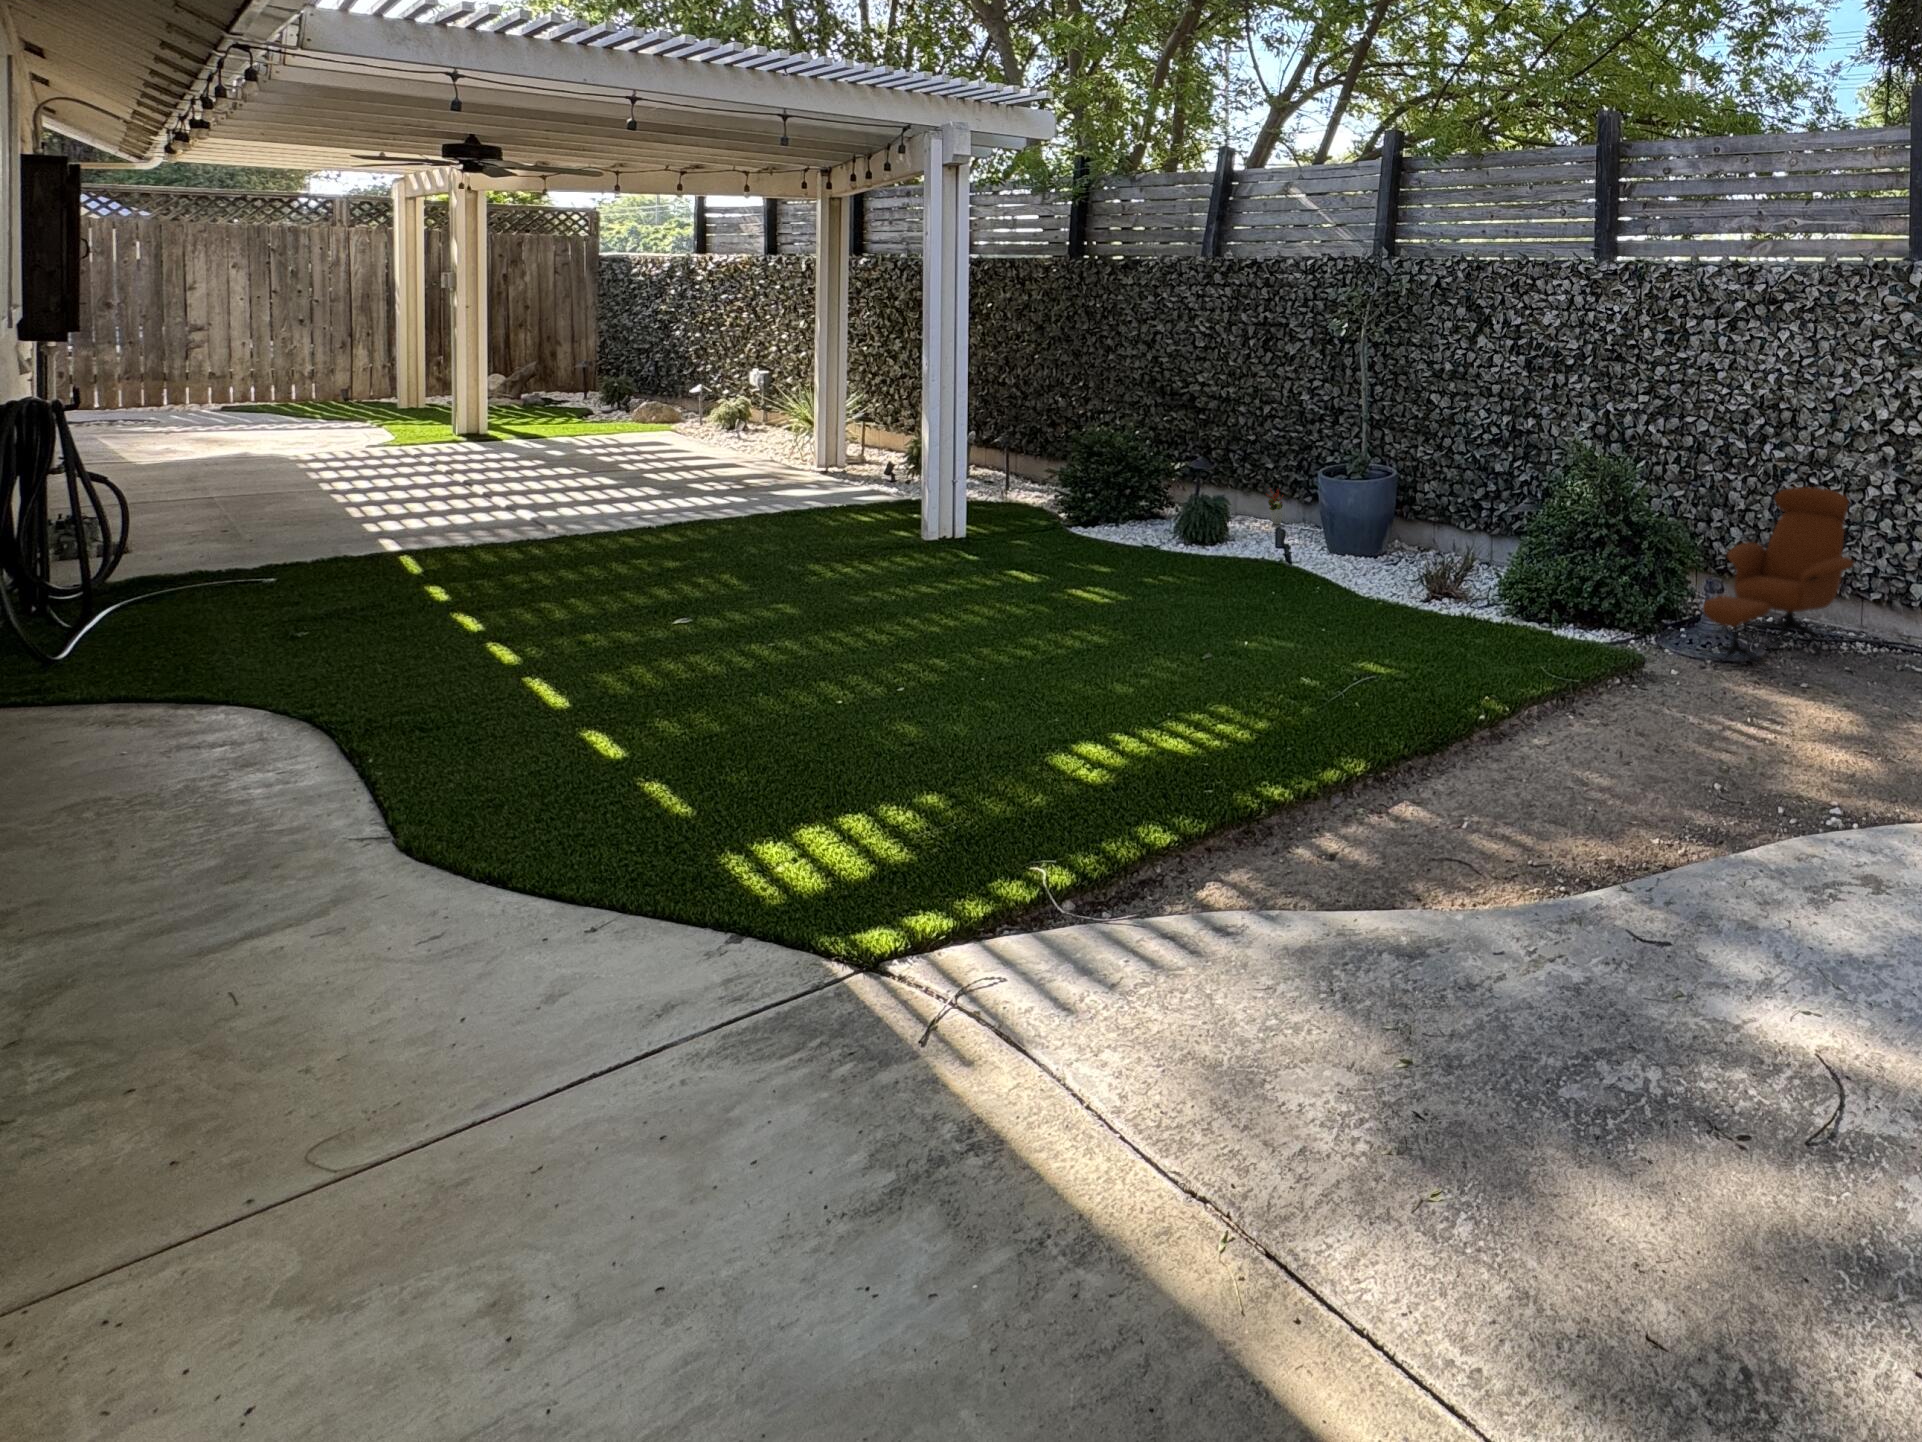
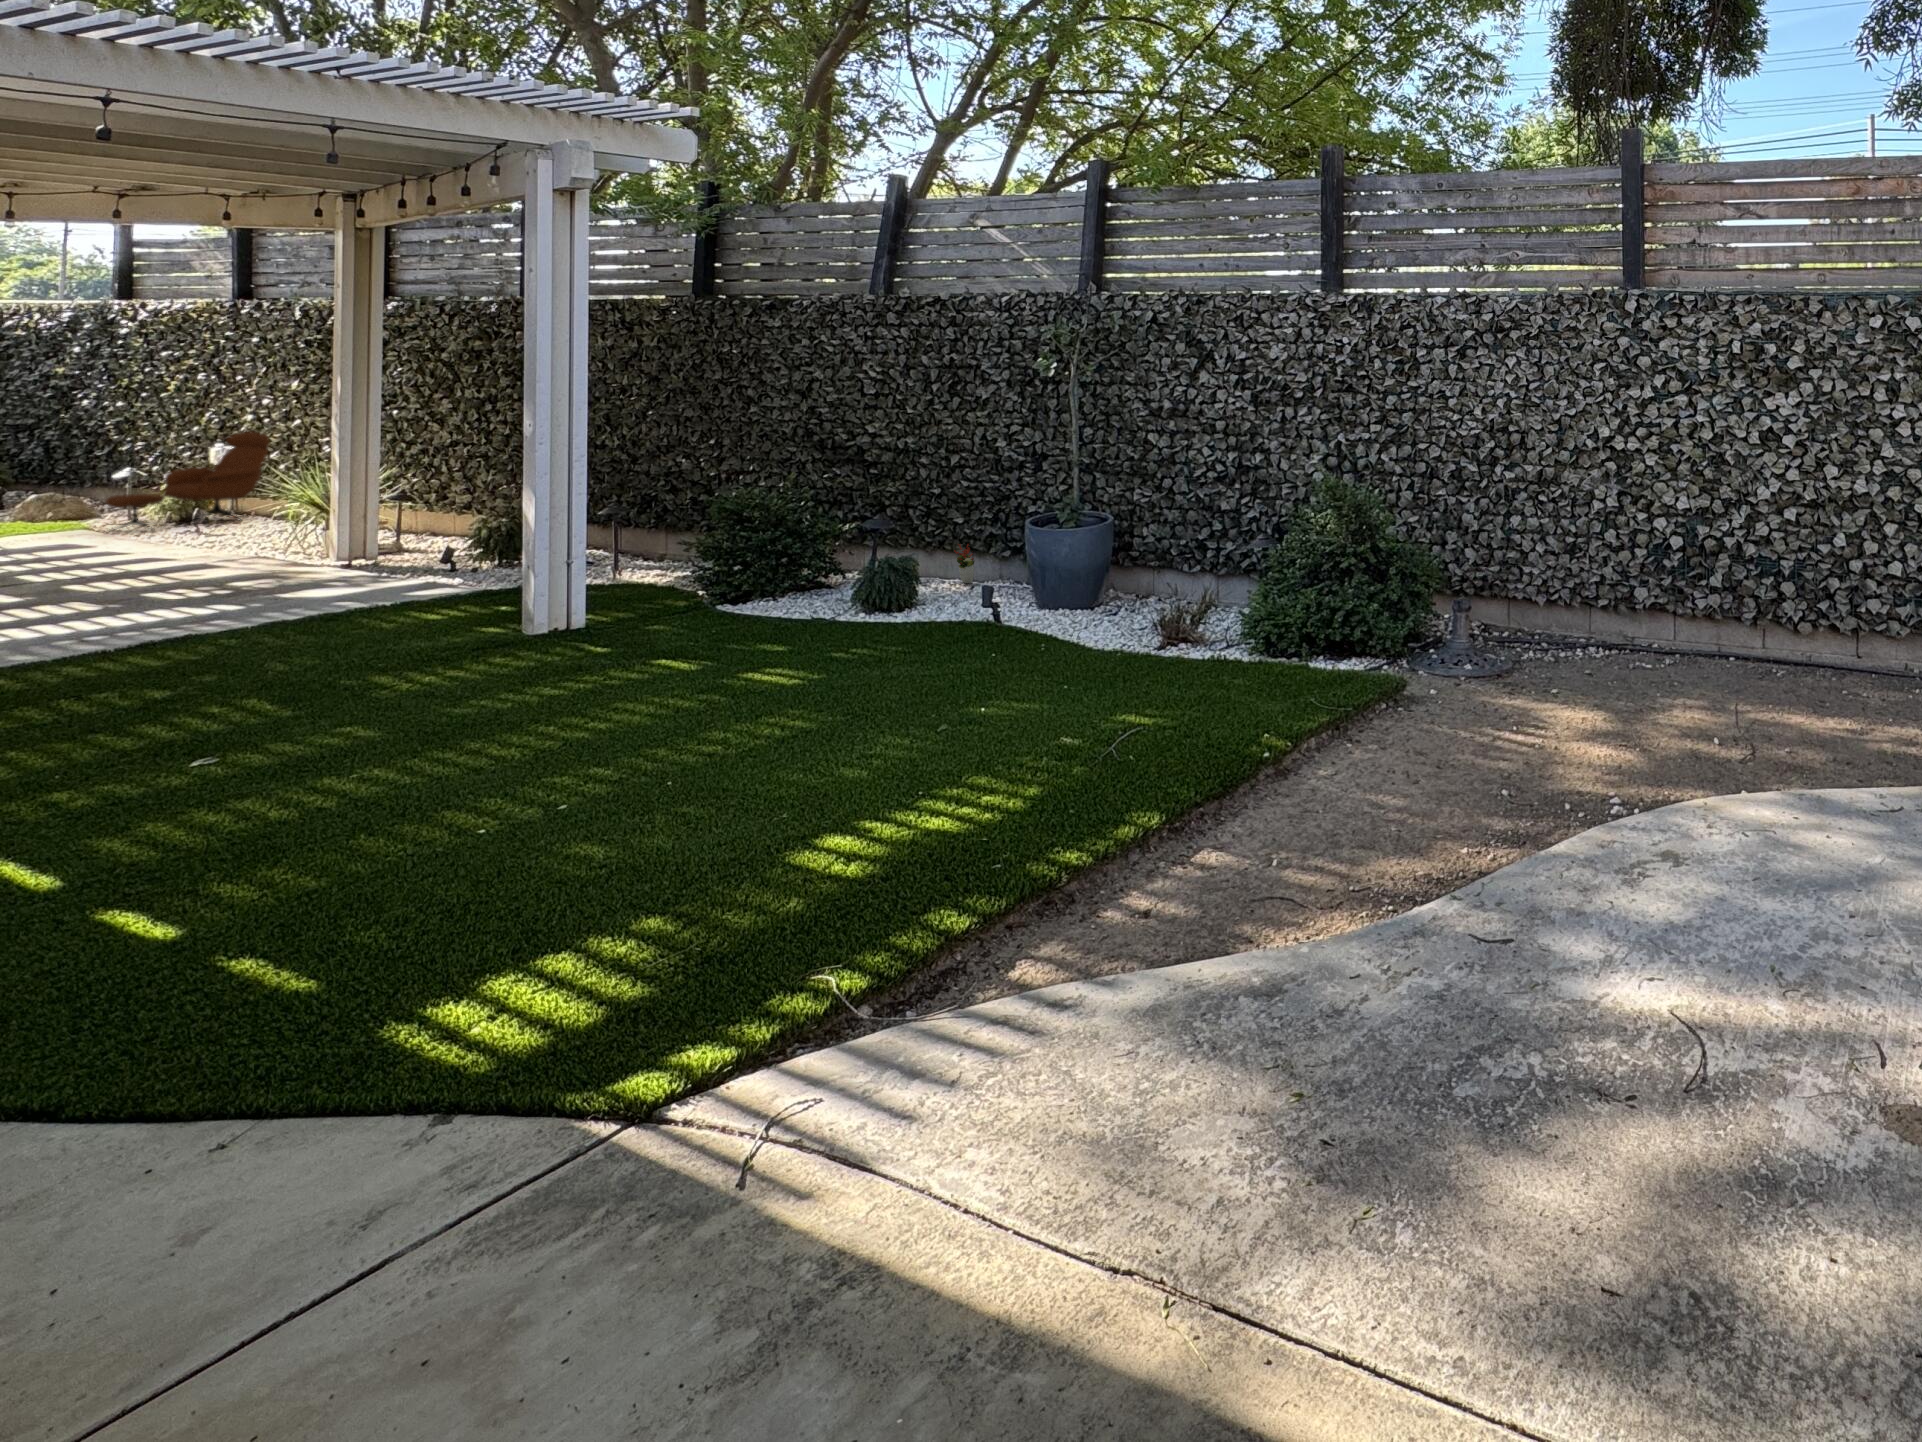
lounge chair: present [1702,487,1853,668] -> present [106,431,269,528]

